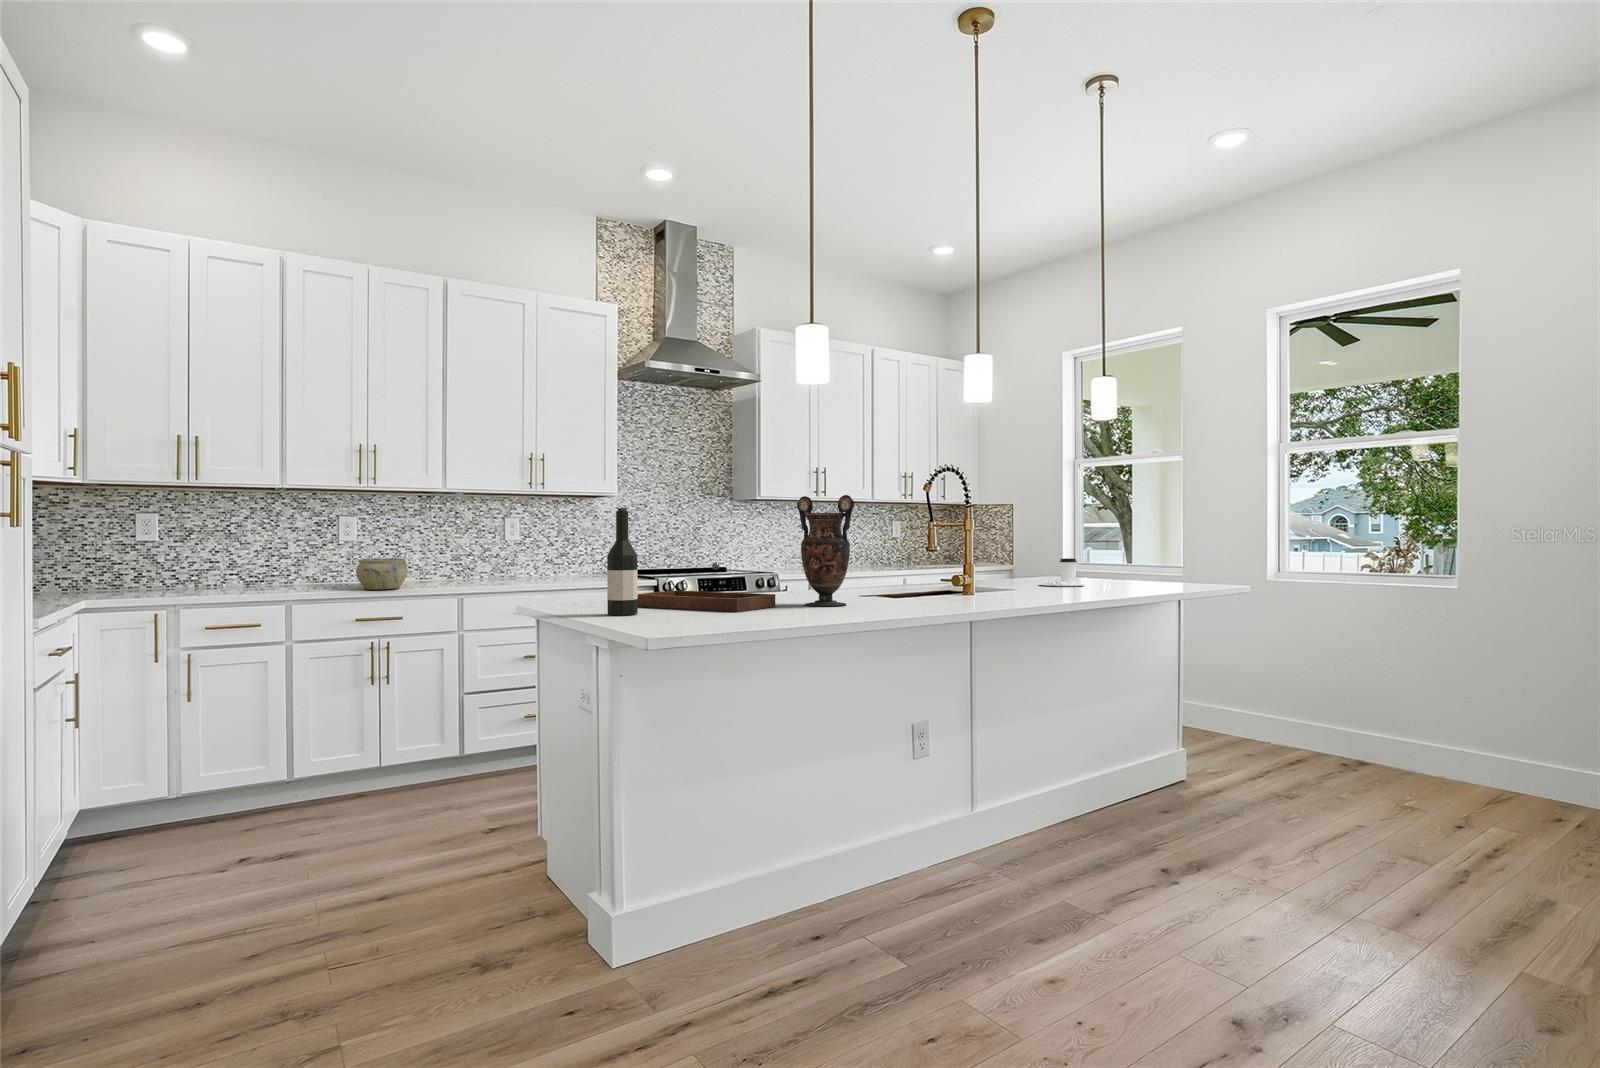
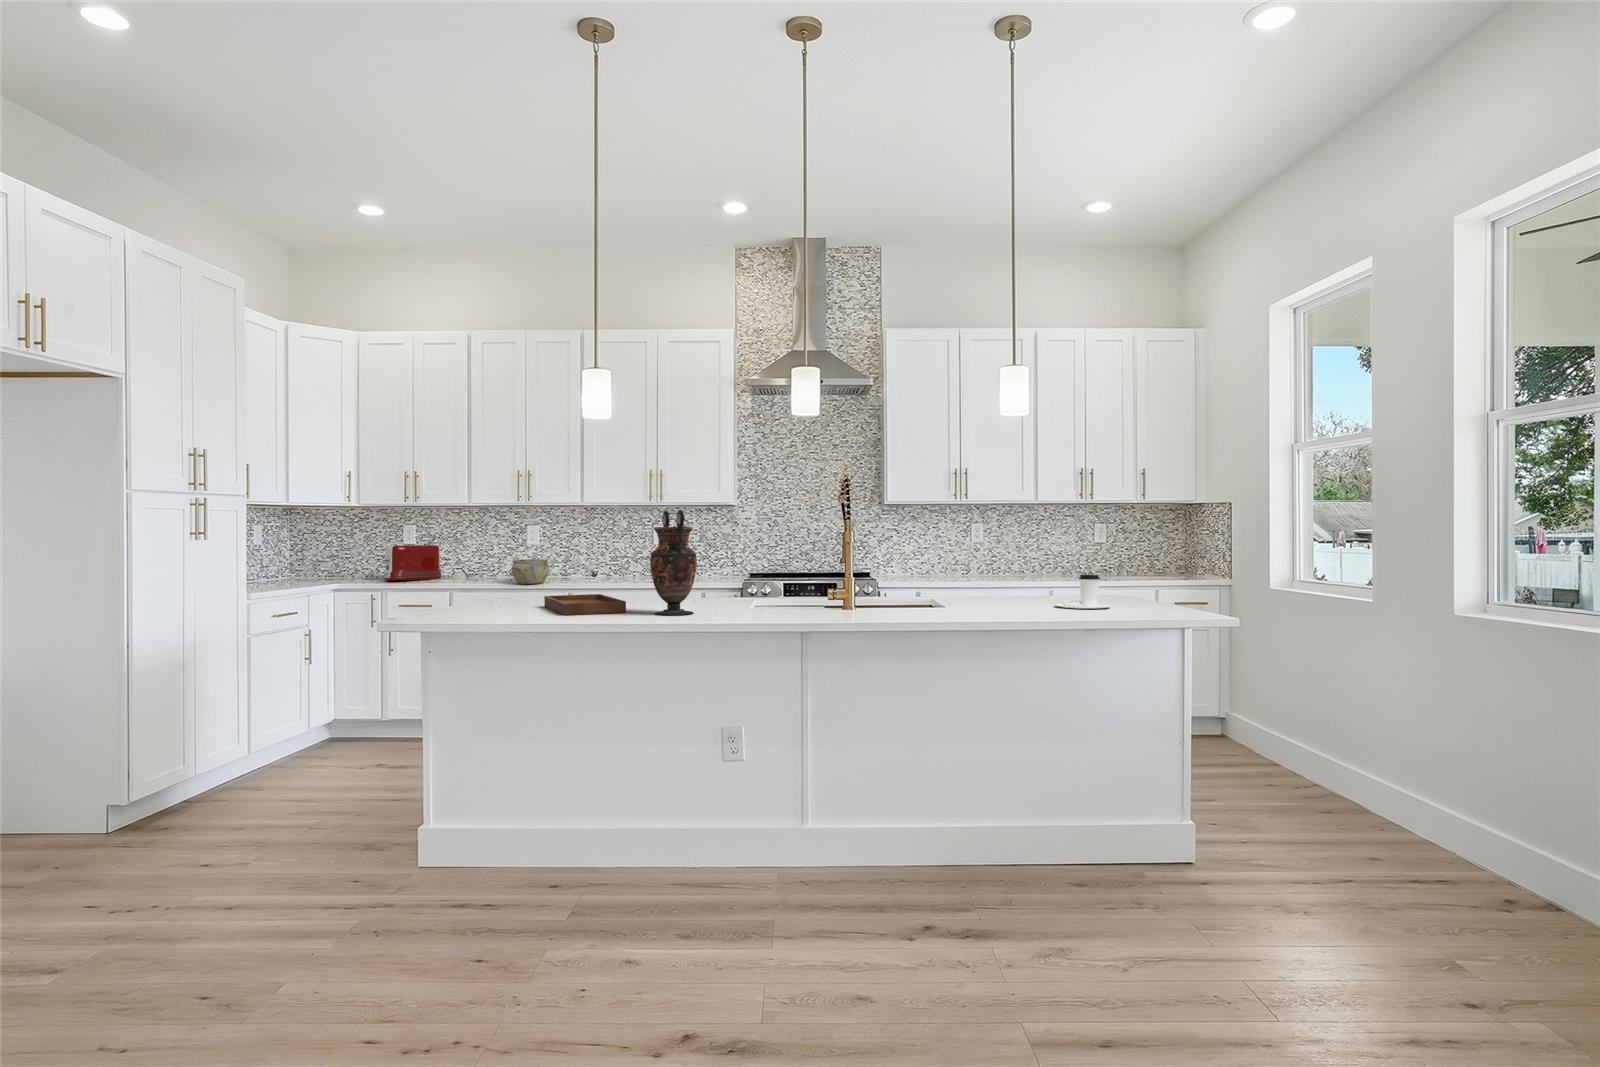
wine bottle: present [607,508,638,615] -> none [475,525,500,613]
toaster: none [124,542,213,592] -> present [383,545,441,580]

